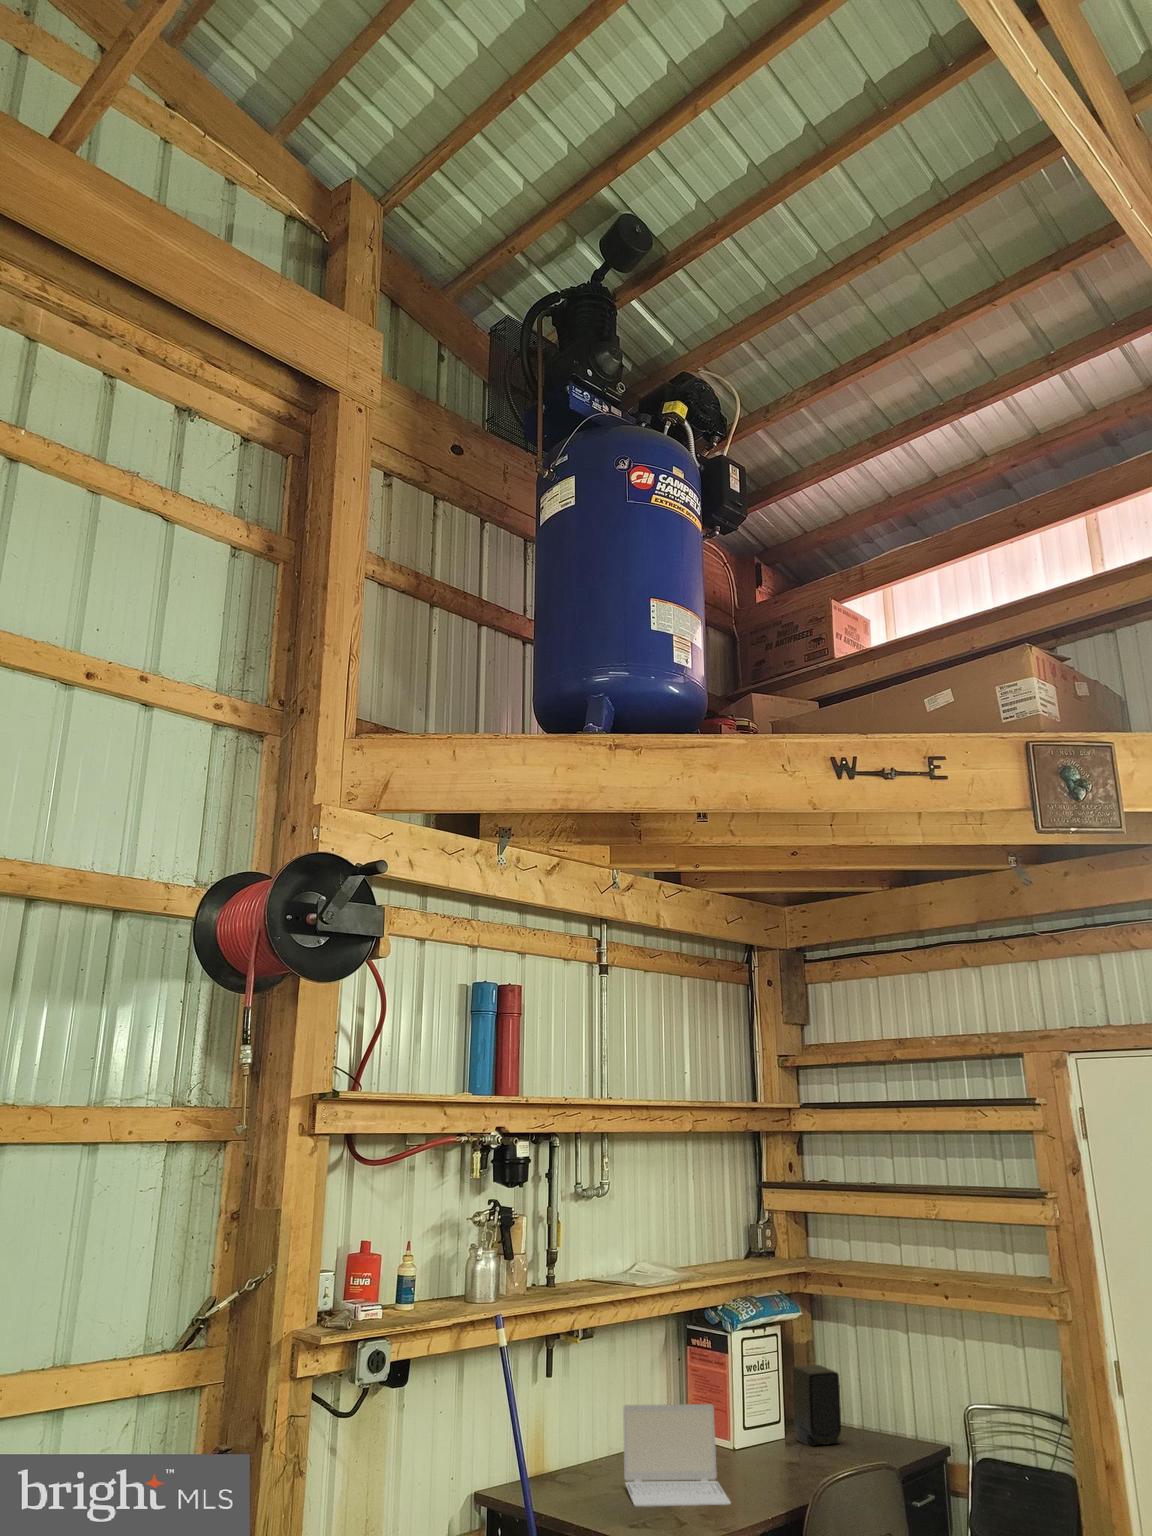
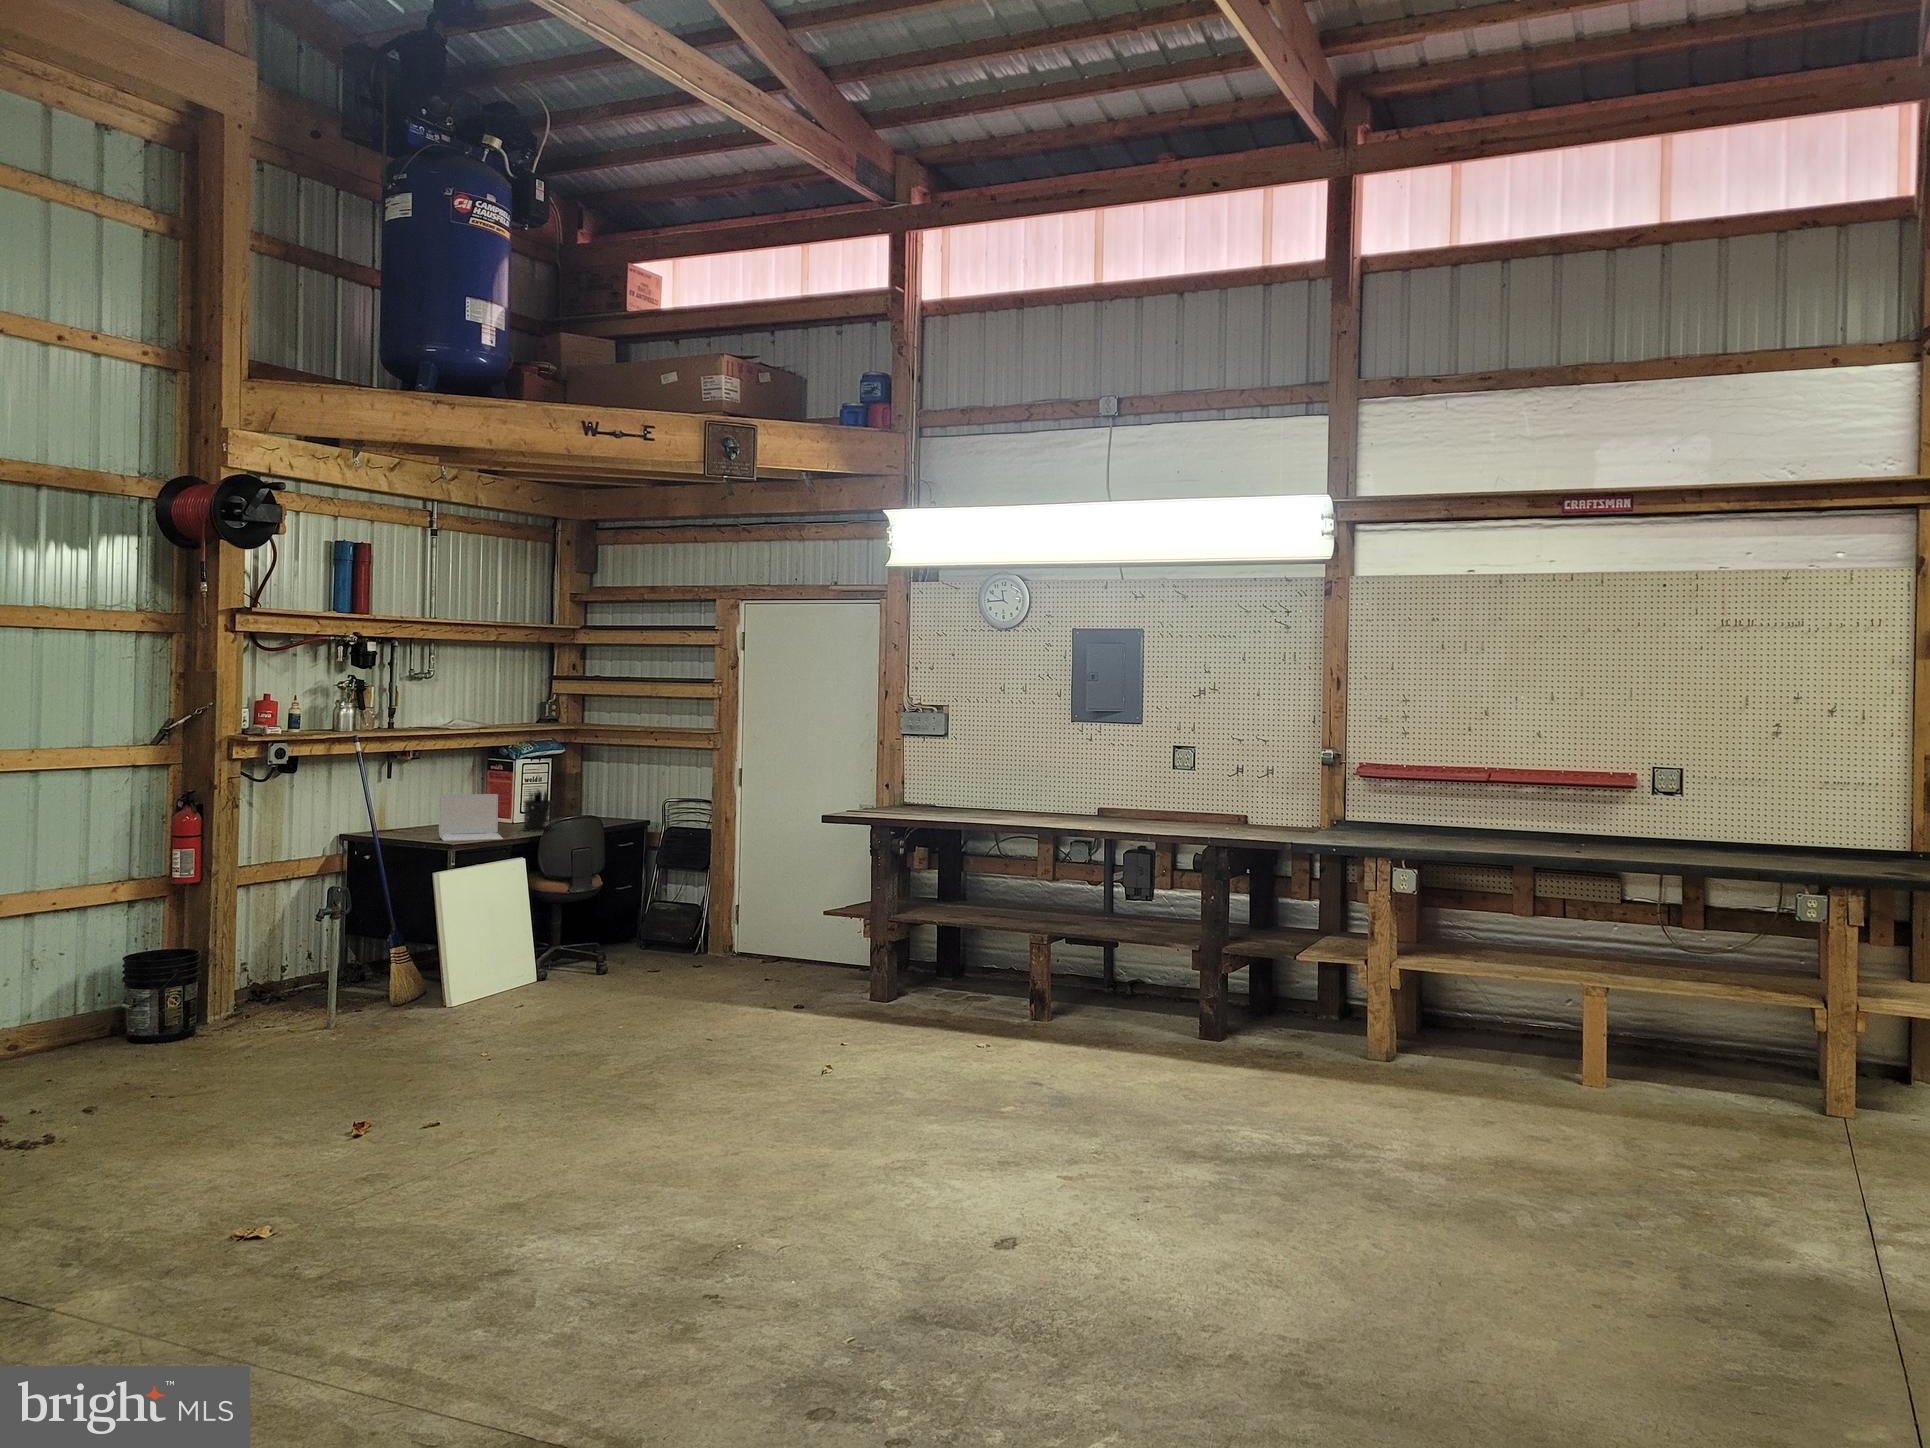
speaker: present [793,1365,841,1446] -> none [558,784,589,827]
pen holder: none [746,1382,796,1466] -> present [523,791,553,831]

